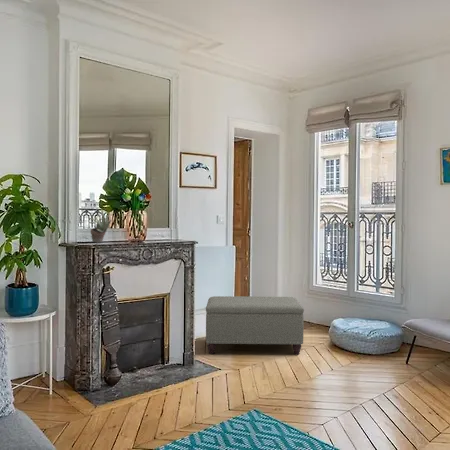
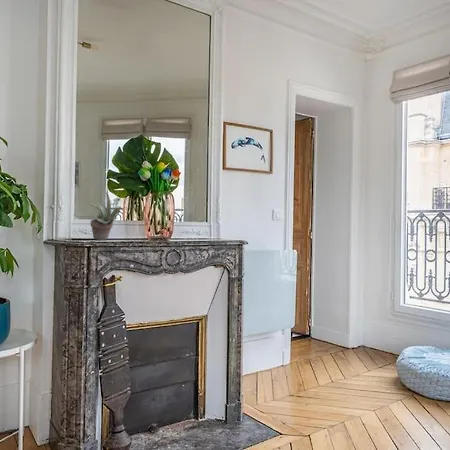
ottoman: present [206,296,304,355] -> none [259,319,405,411]

